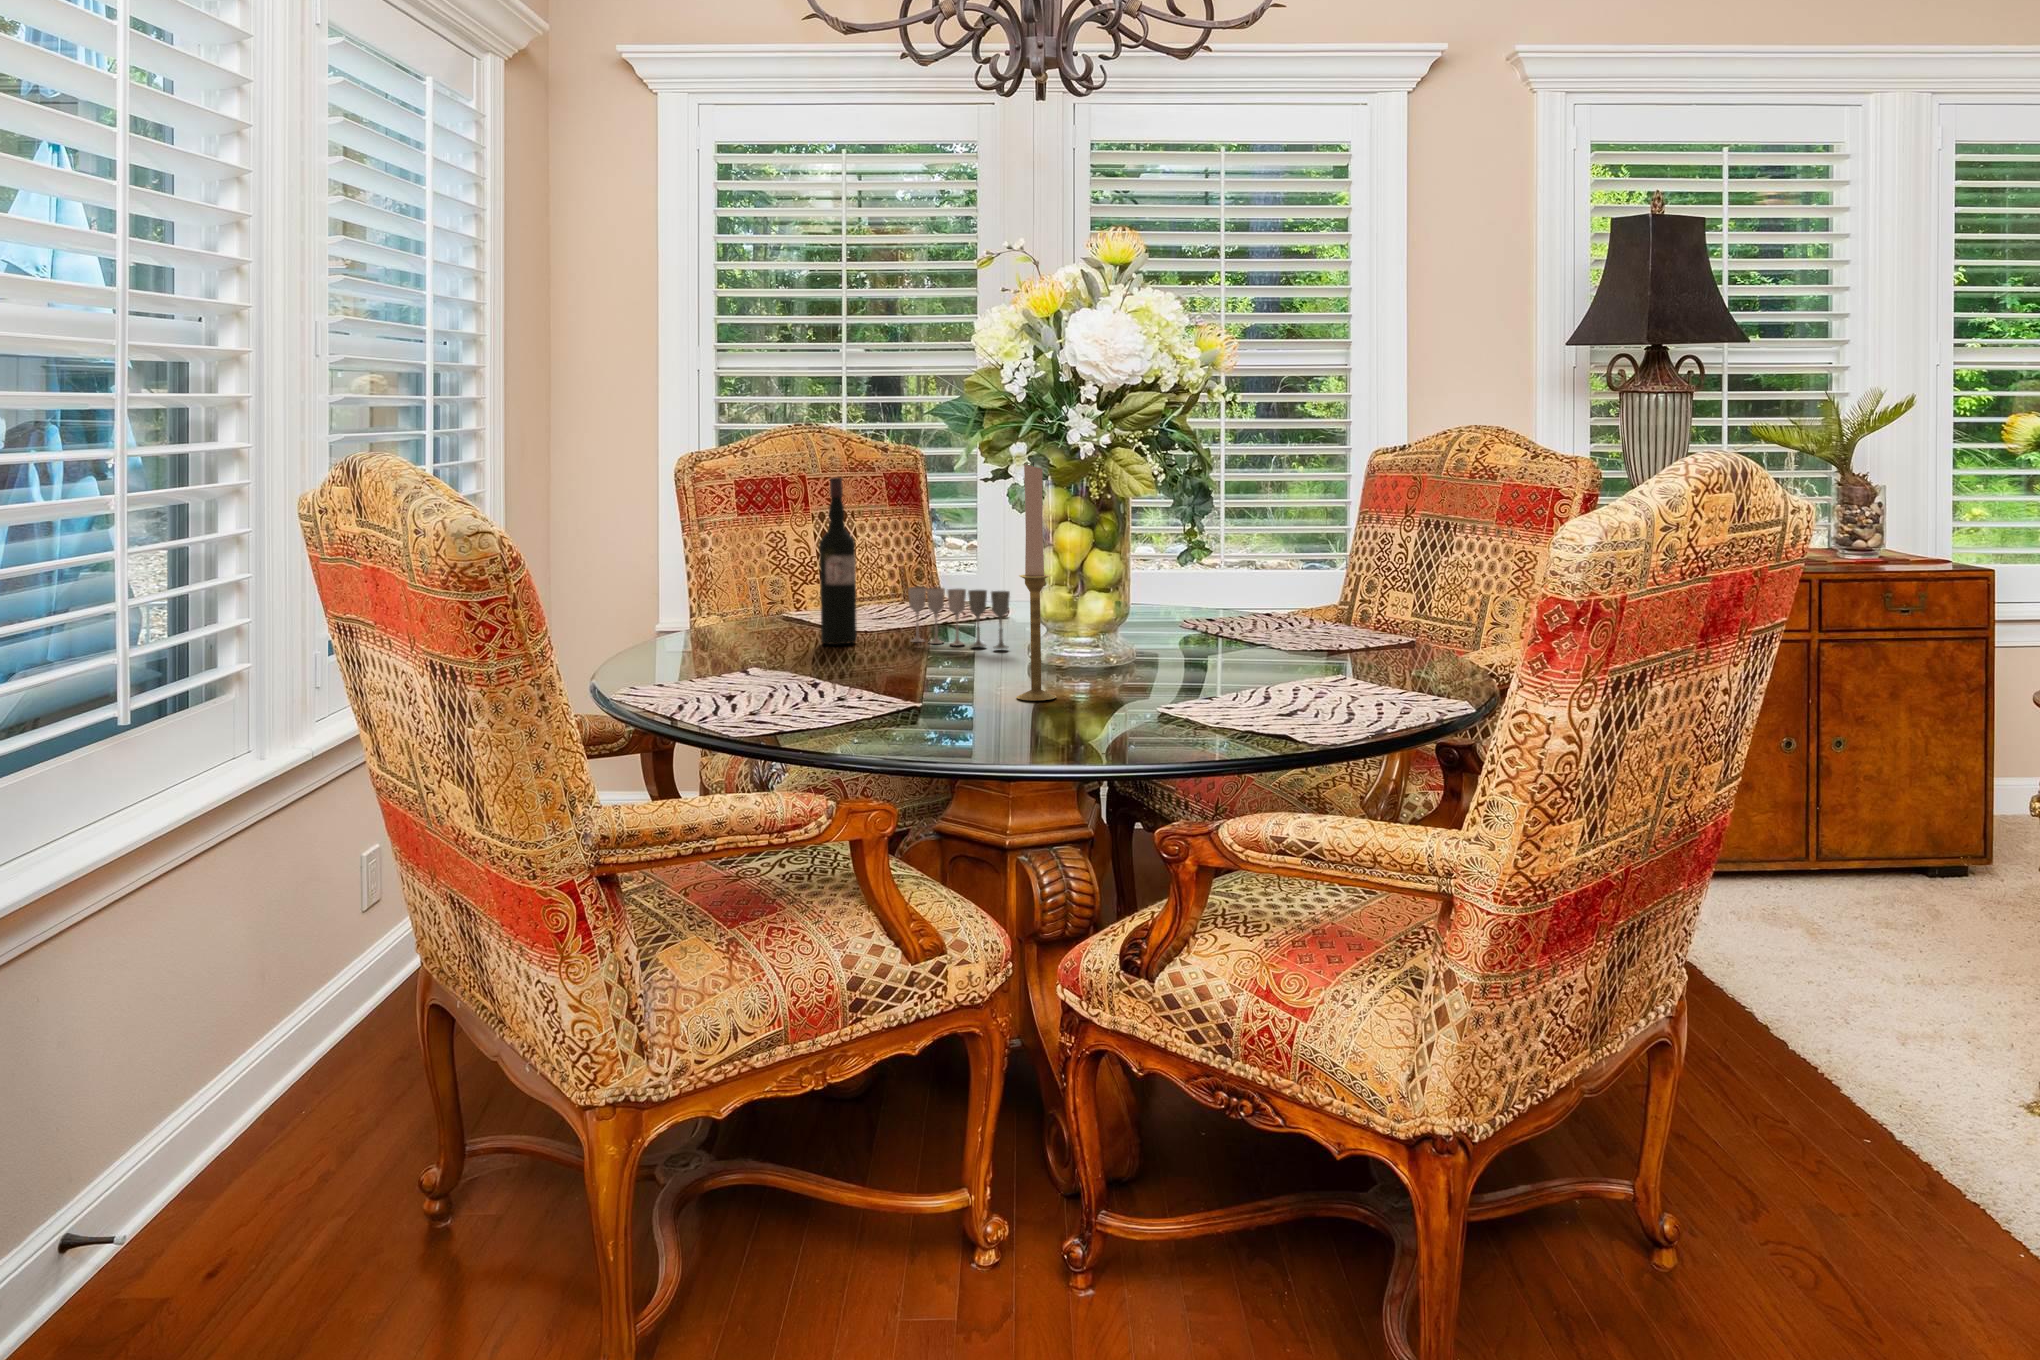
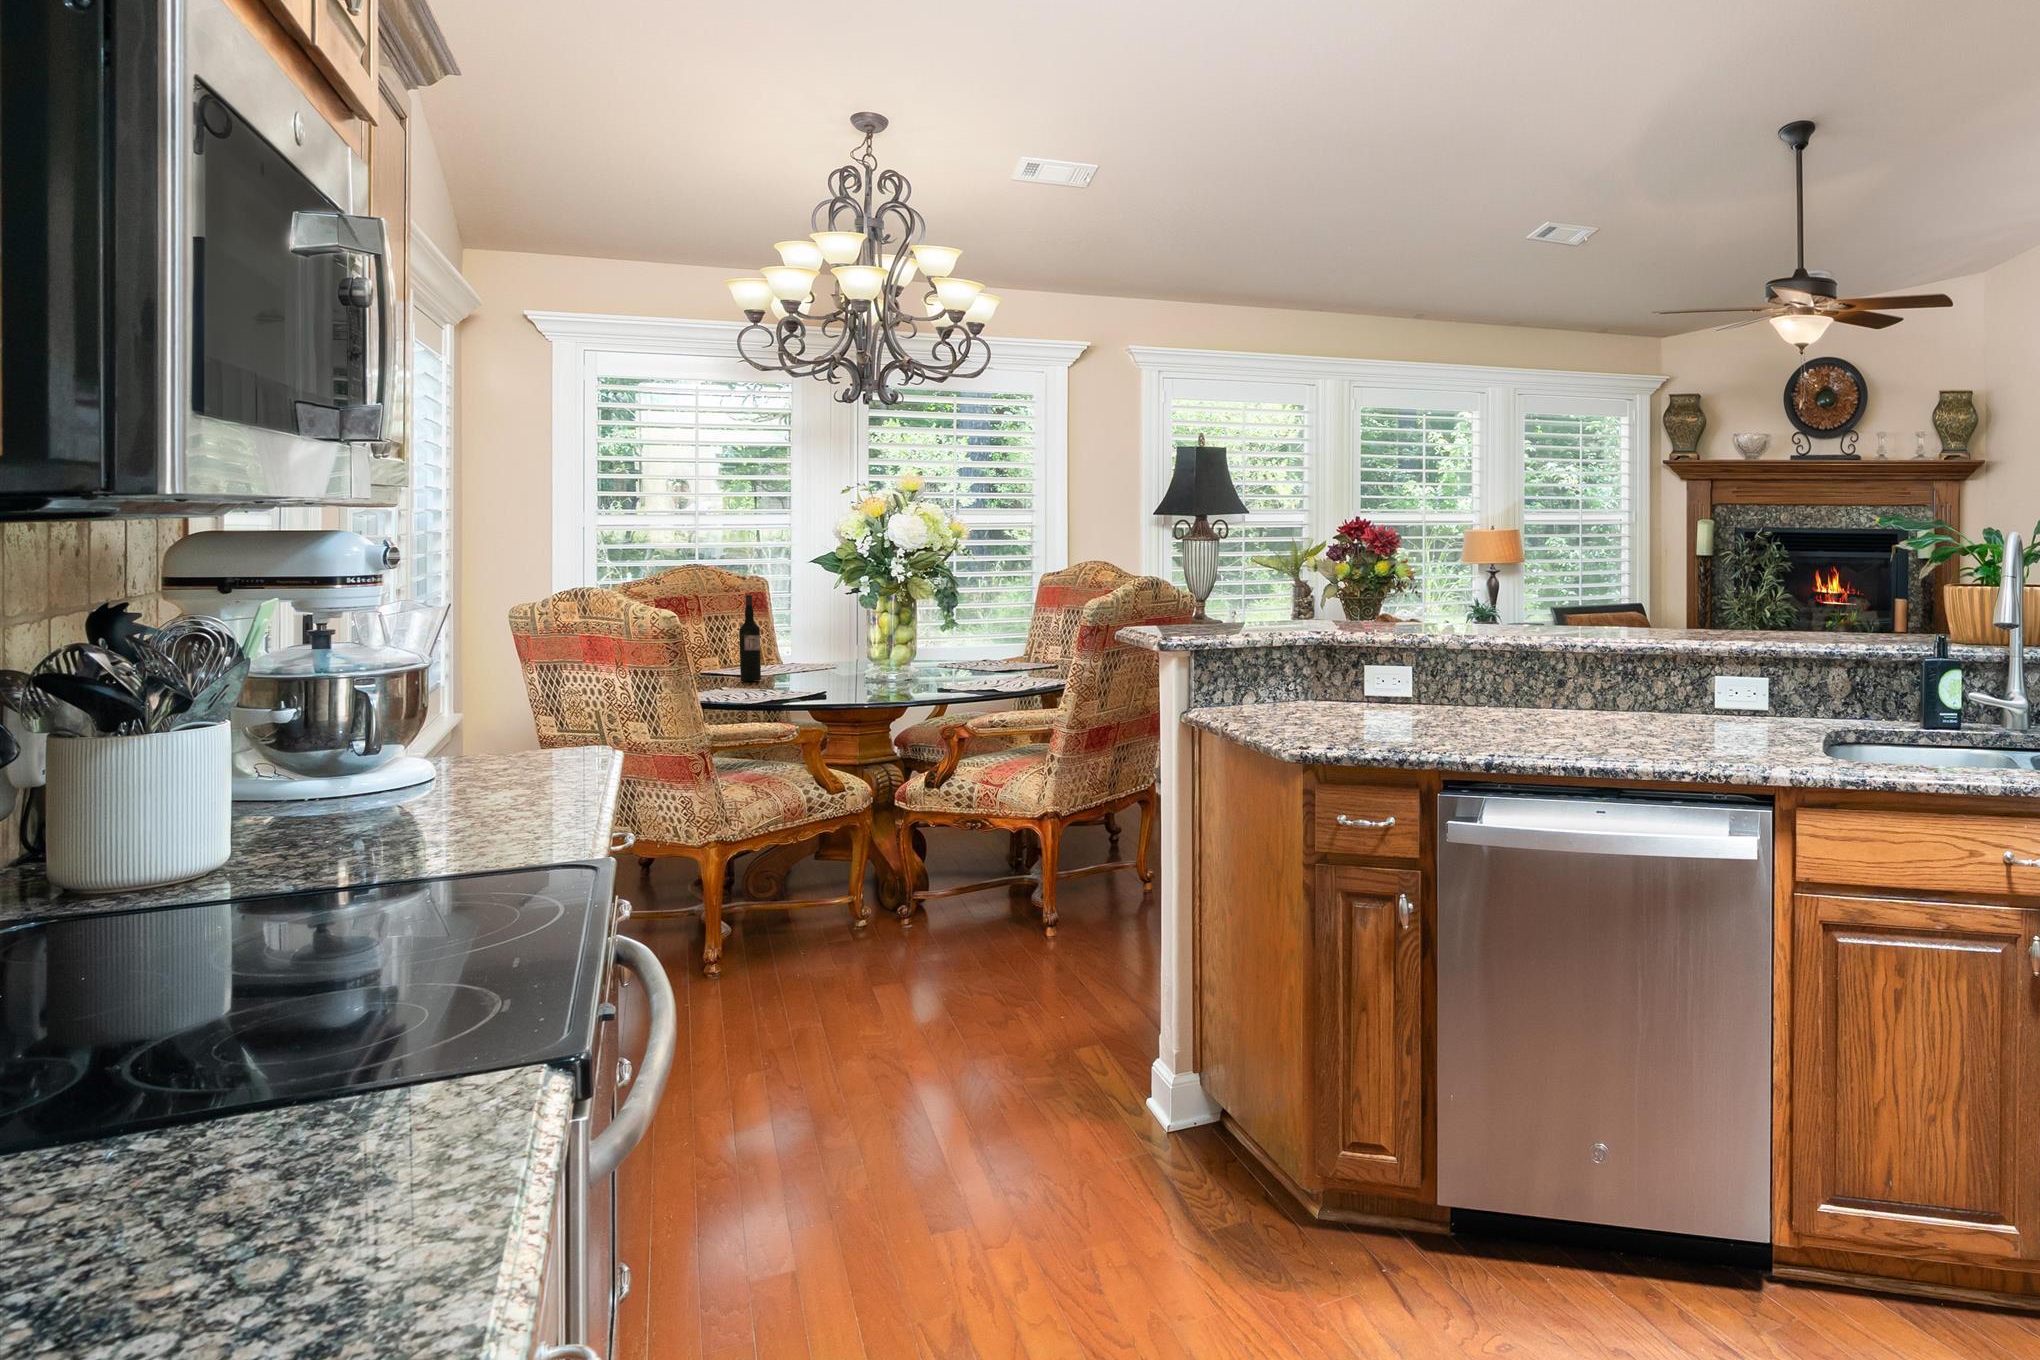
candlestick: present [1016,462,1056,700] -> none [869,585,888,690]
wine glass: present [908,587,1010,649] -> none [788,650,850,680]

